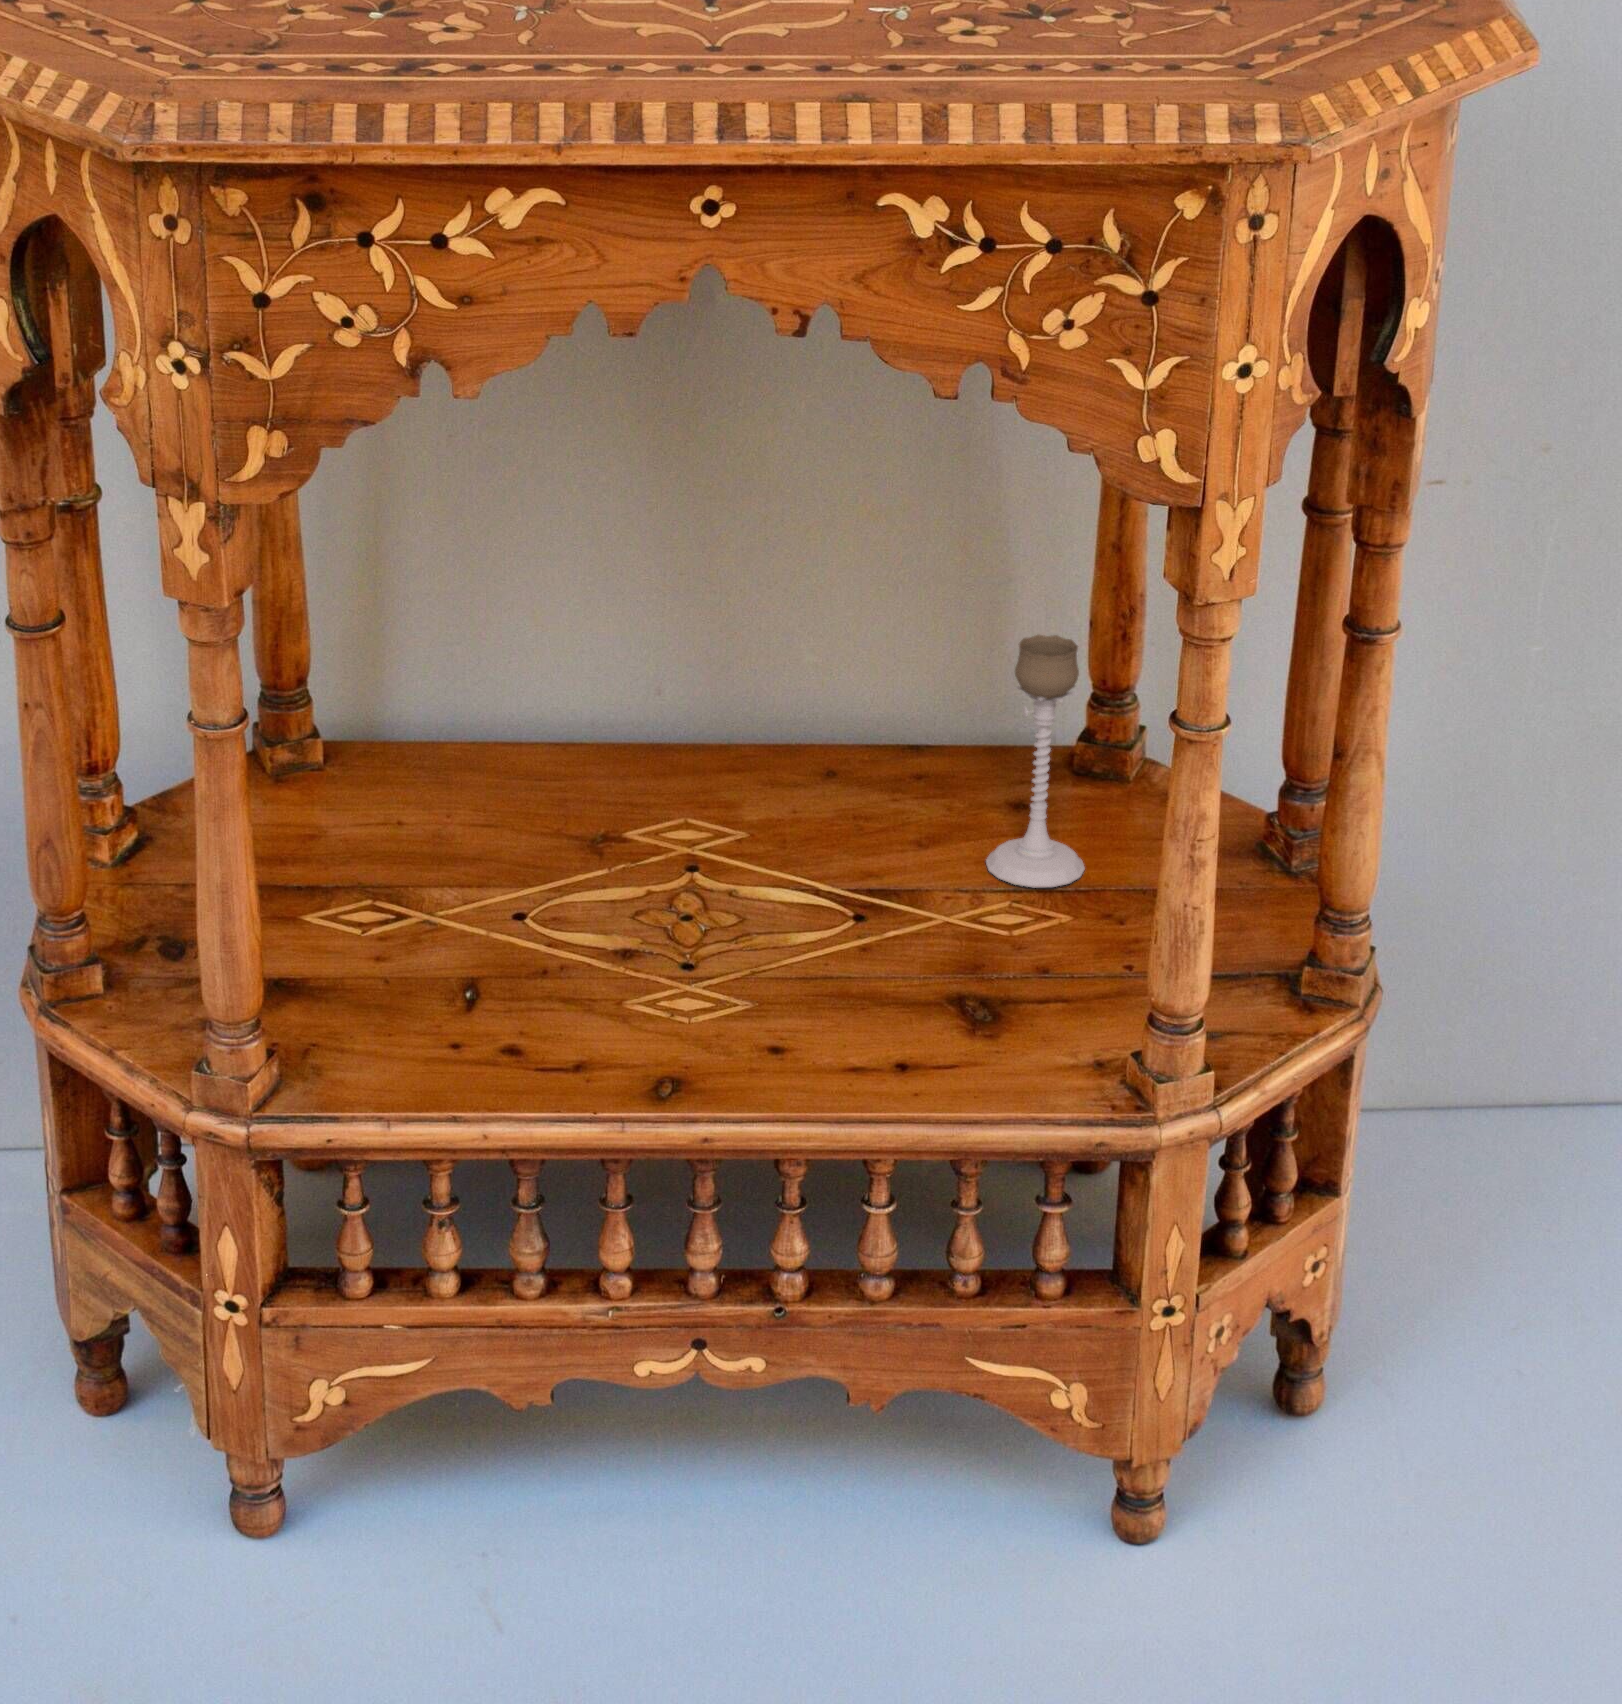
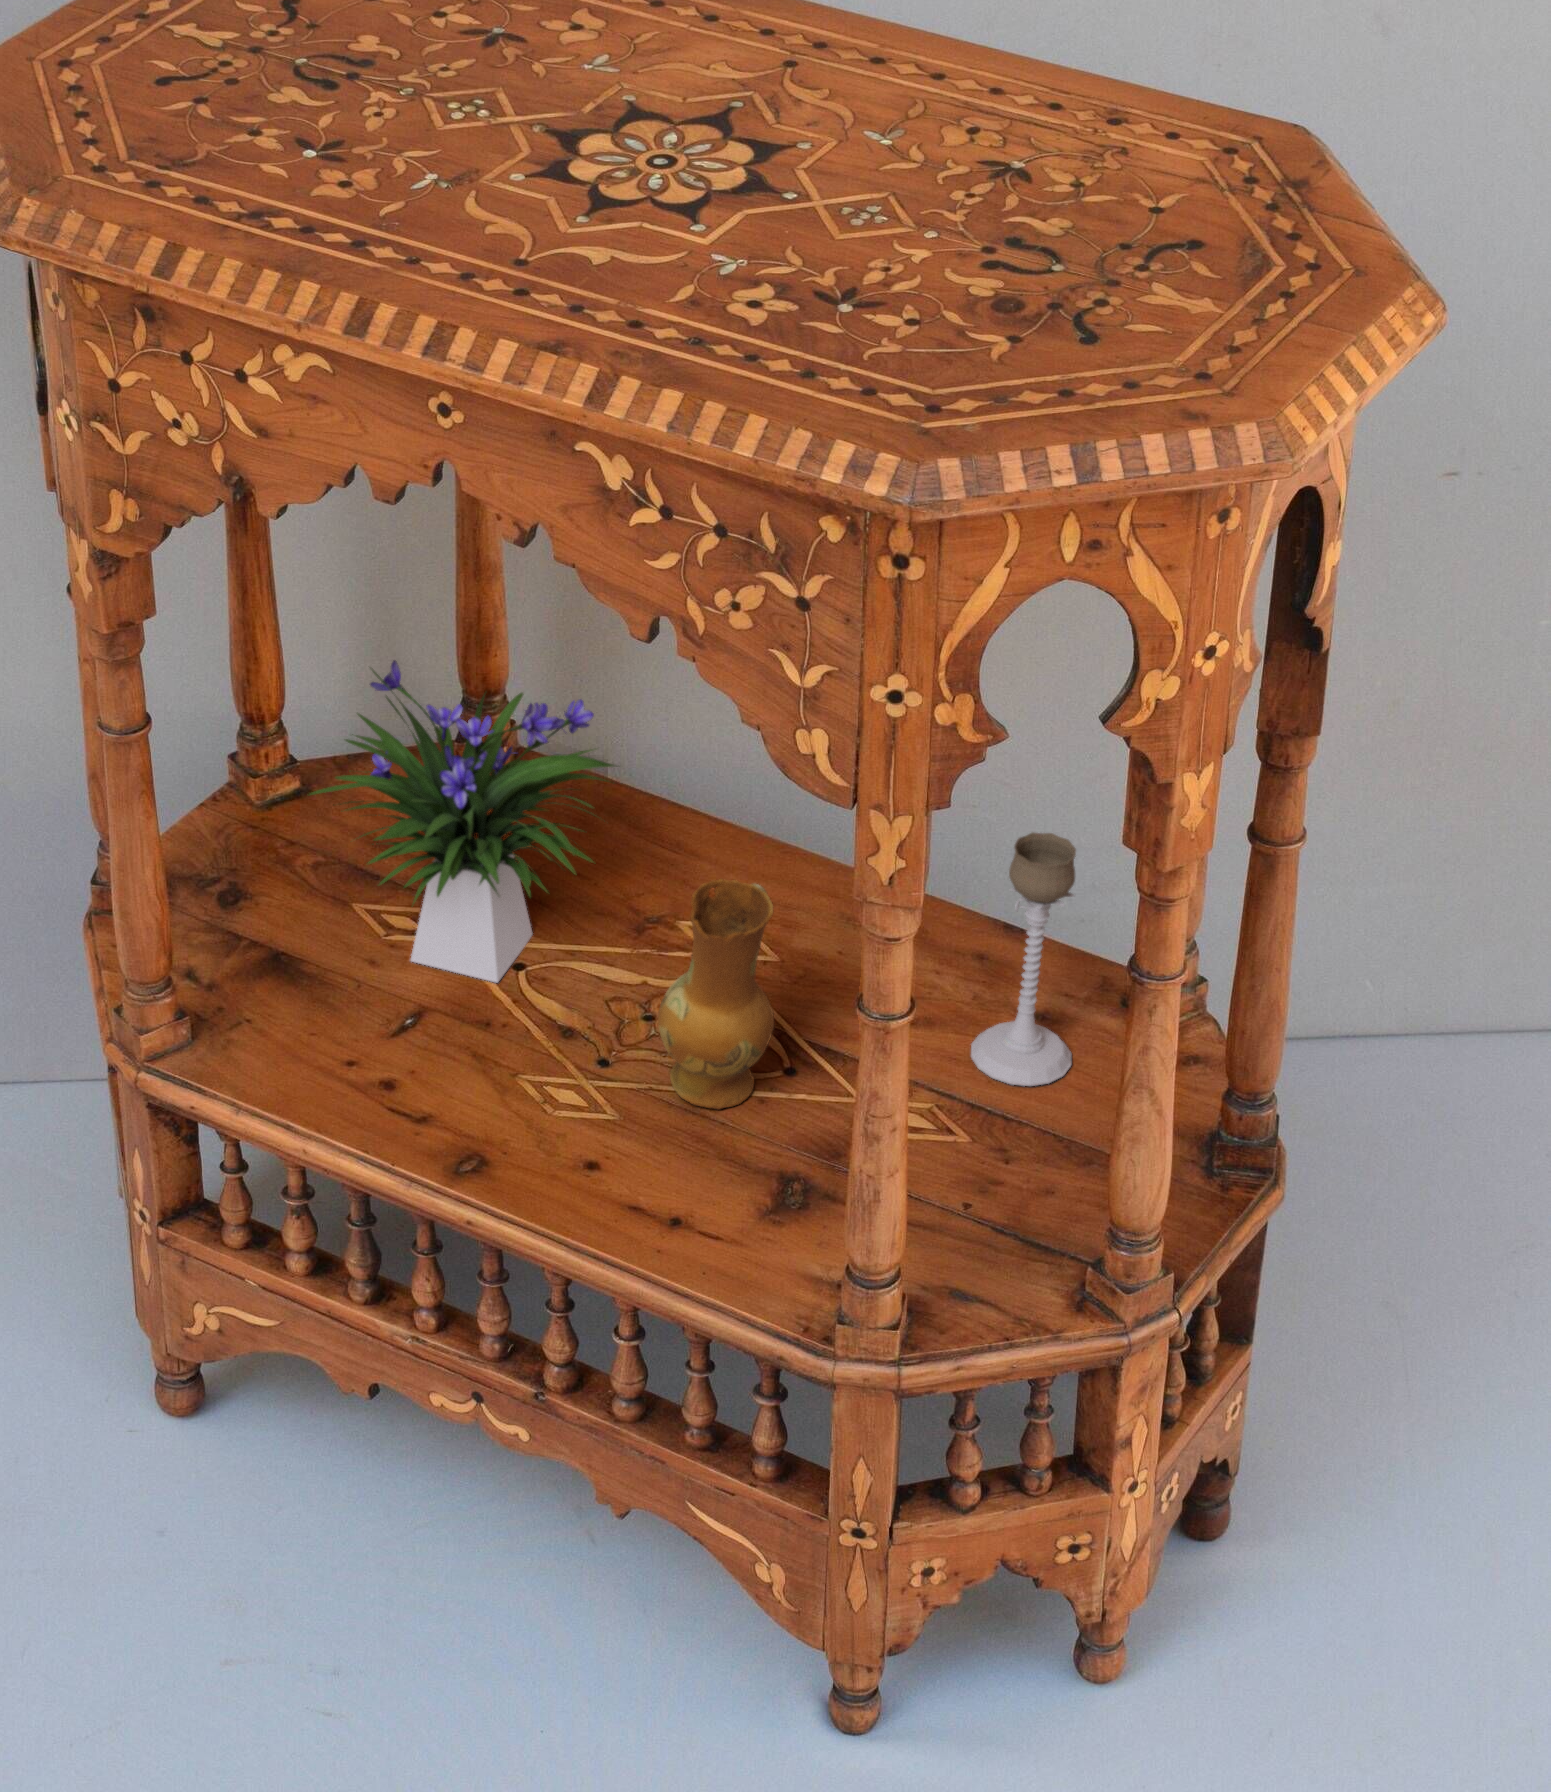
flower arrangement: none [308,635,631,955] -> present [310,660,614,983]
ceramic jug: none [758,739,876,982] -> present [658,879,774,1110]

